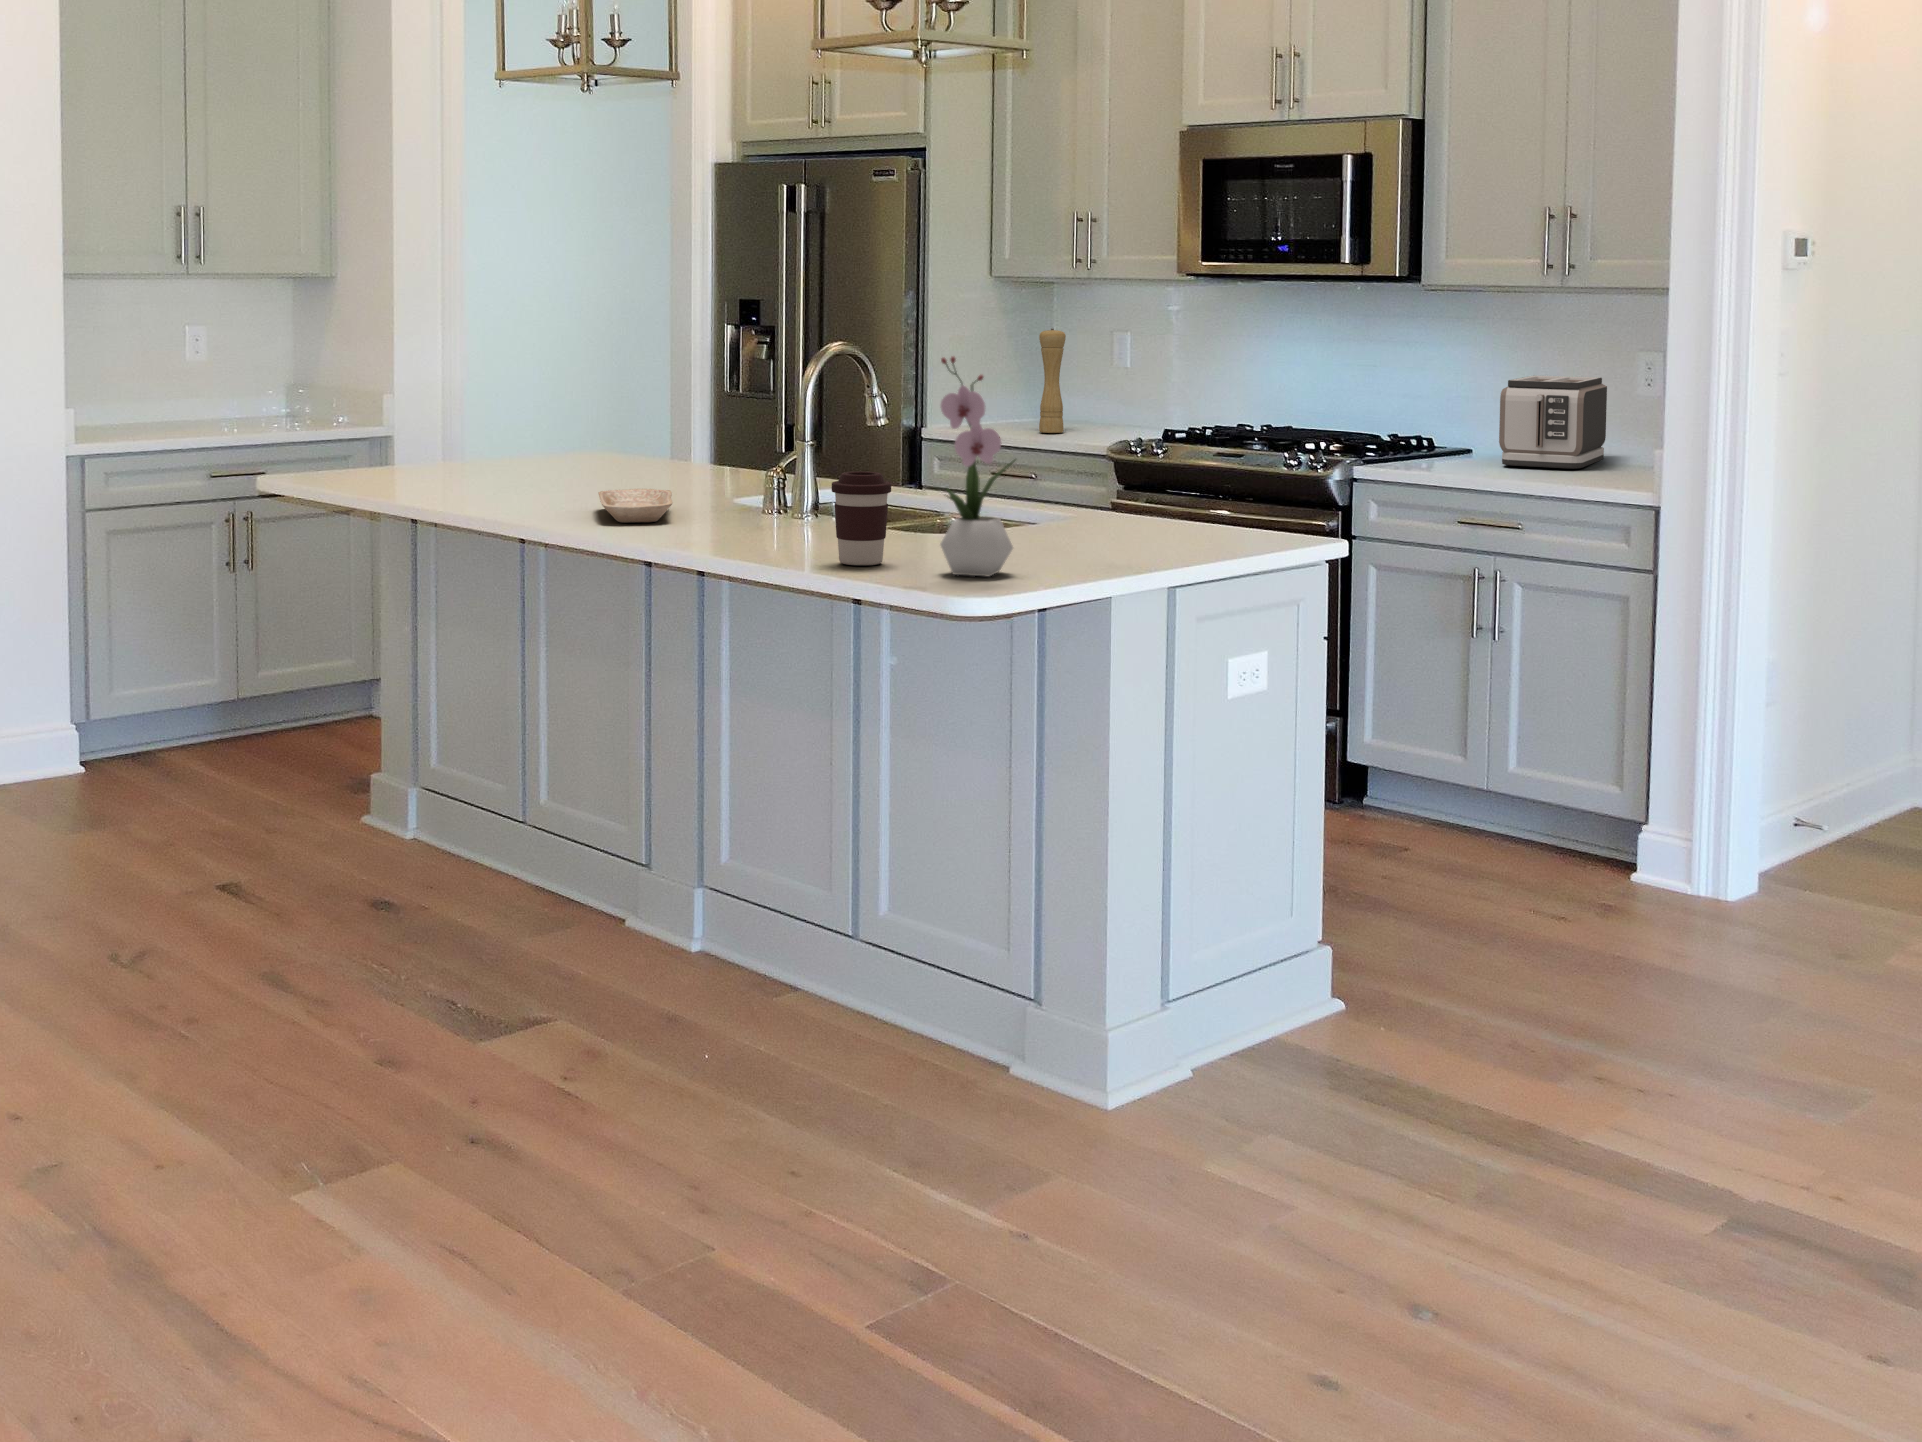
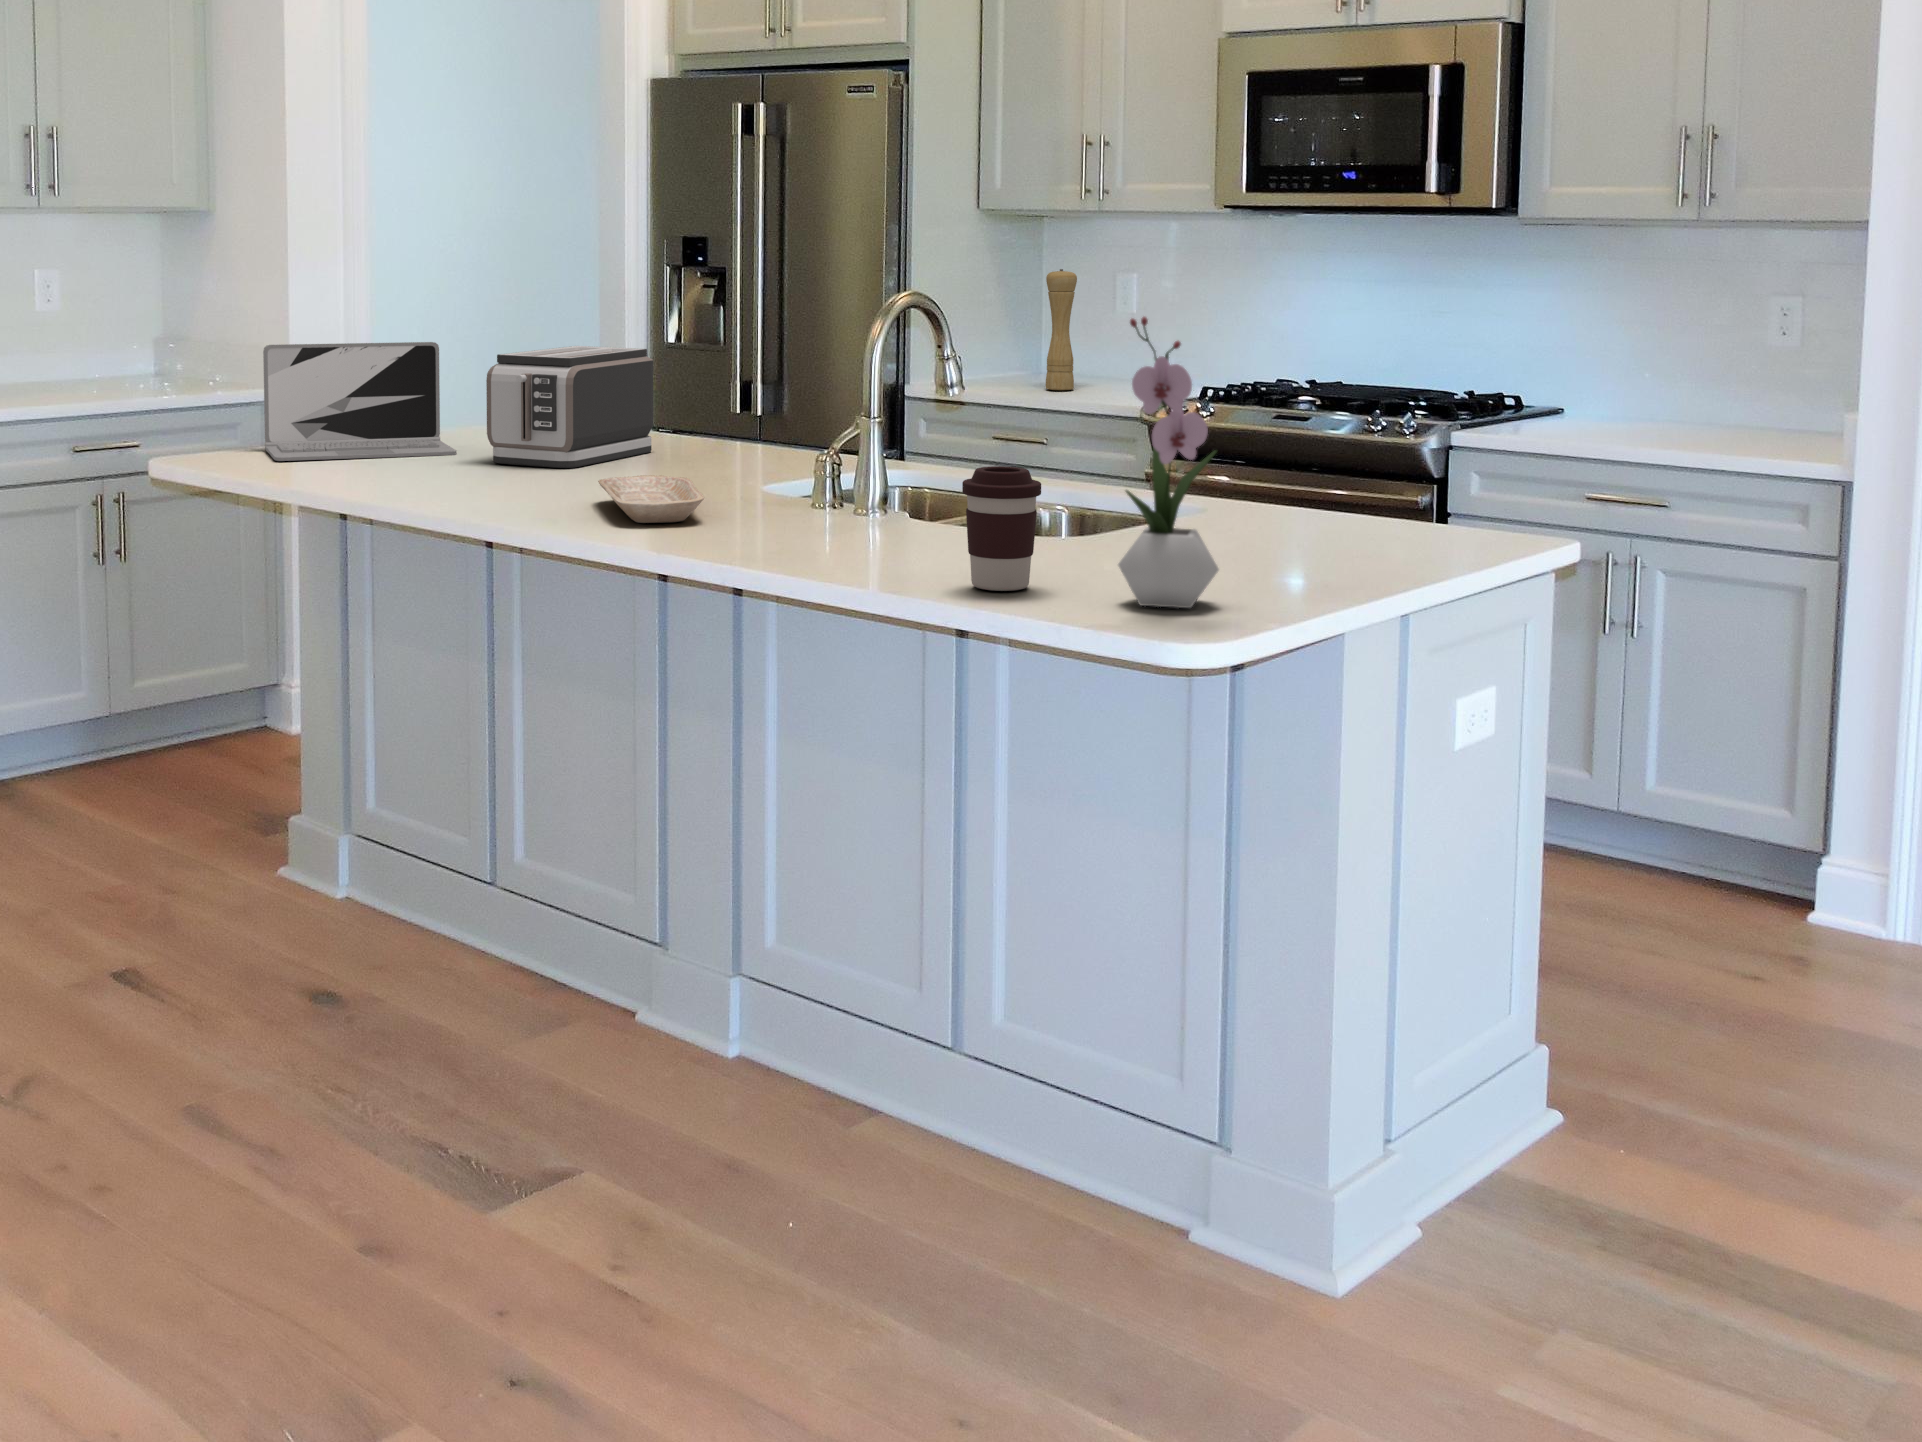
toaster: present [1499,375,1607,469] -> present [486,346,653,468]
laptop: none [356,385,510,480] -> present [263,342,457,461]

